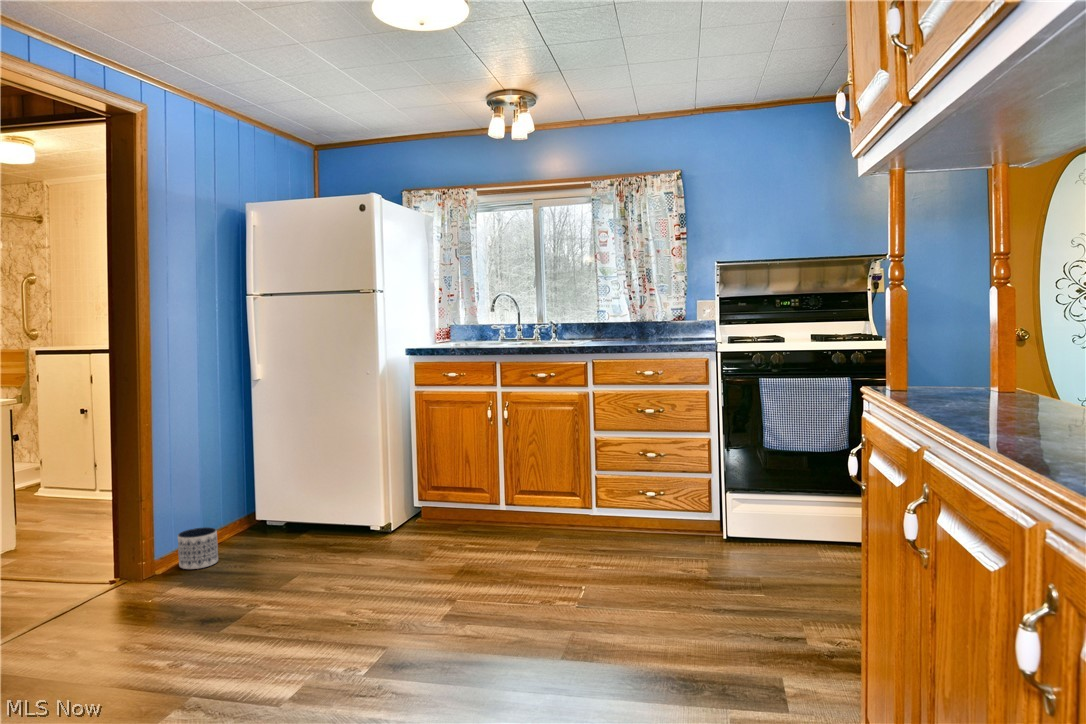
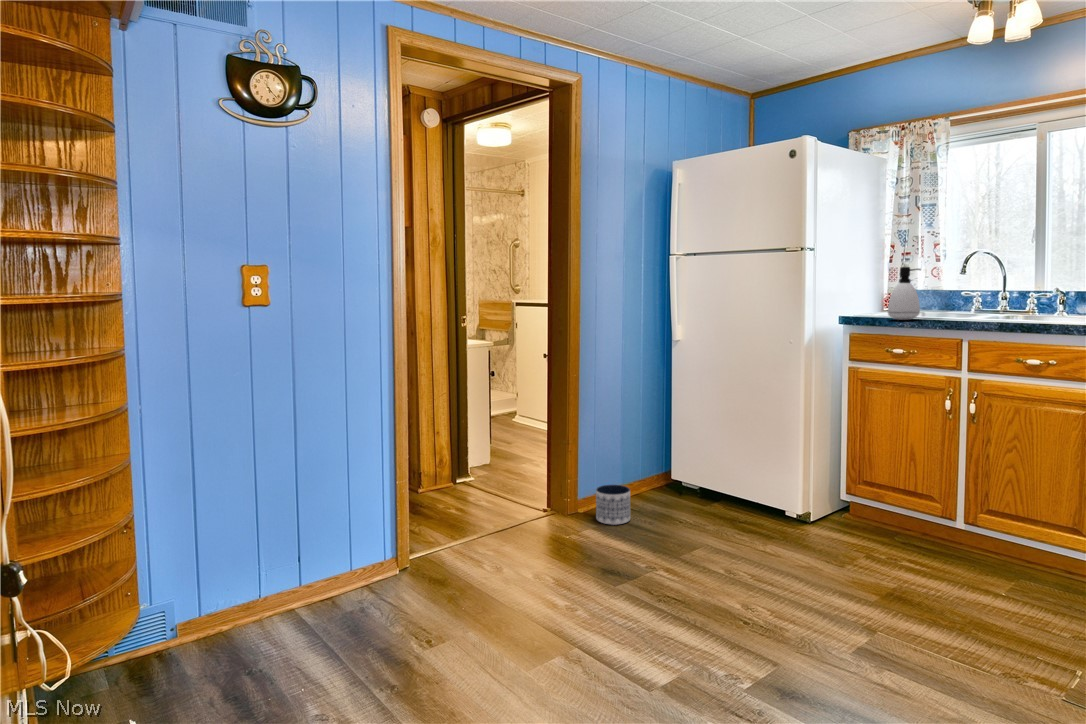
soap dispenser: none [442,306,466,349] -> present [888,267,921,320]

